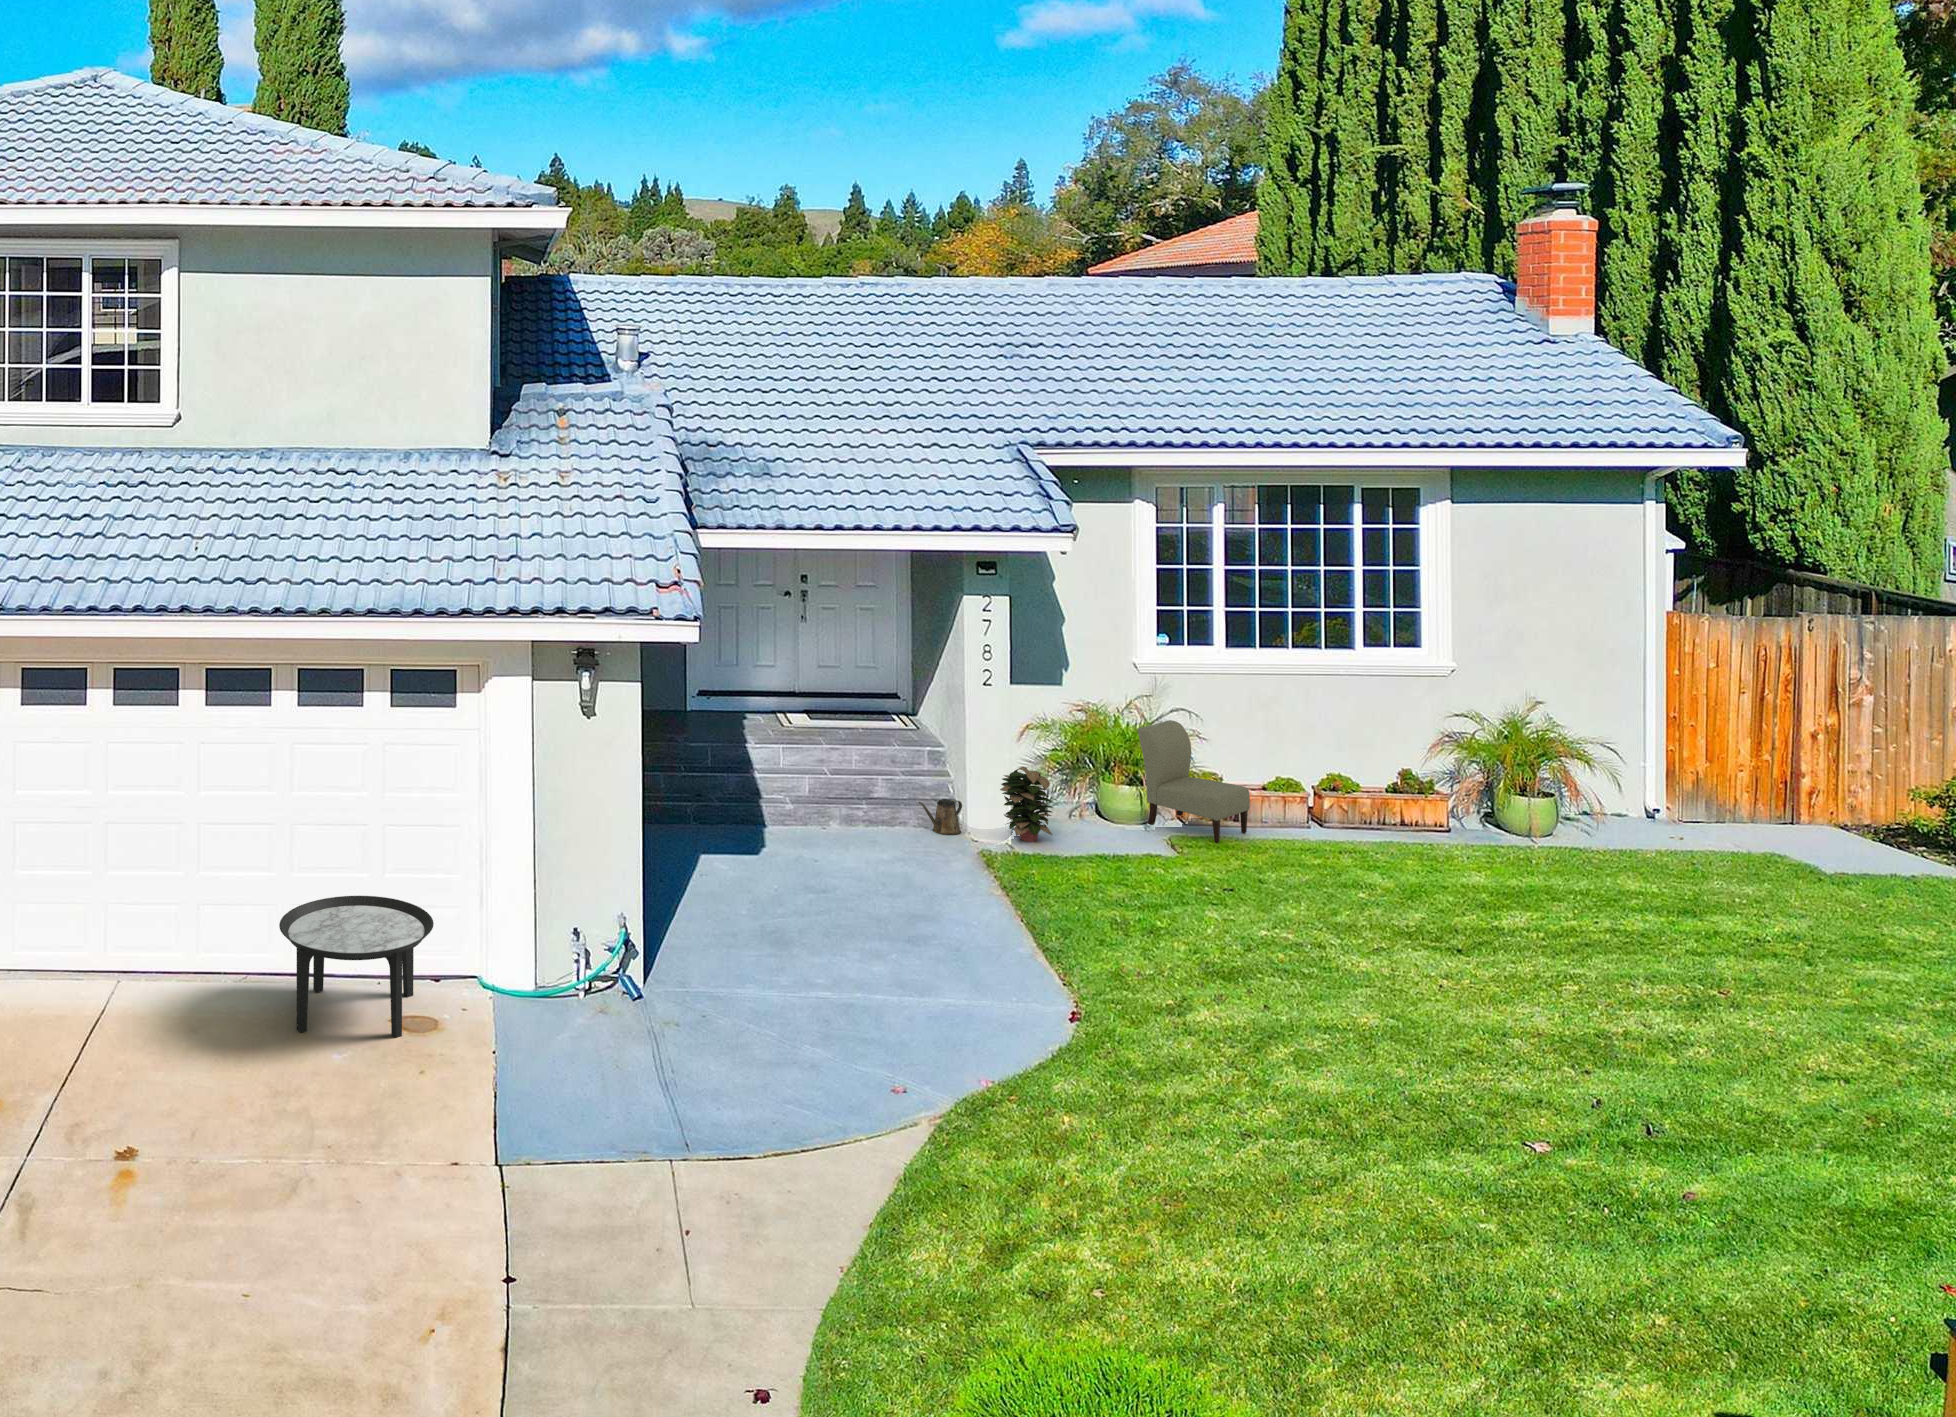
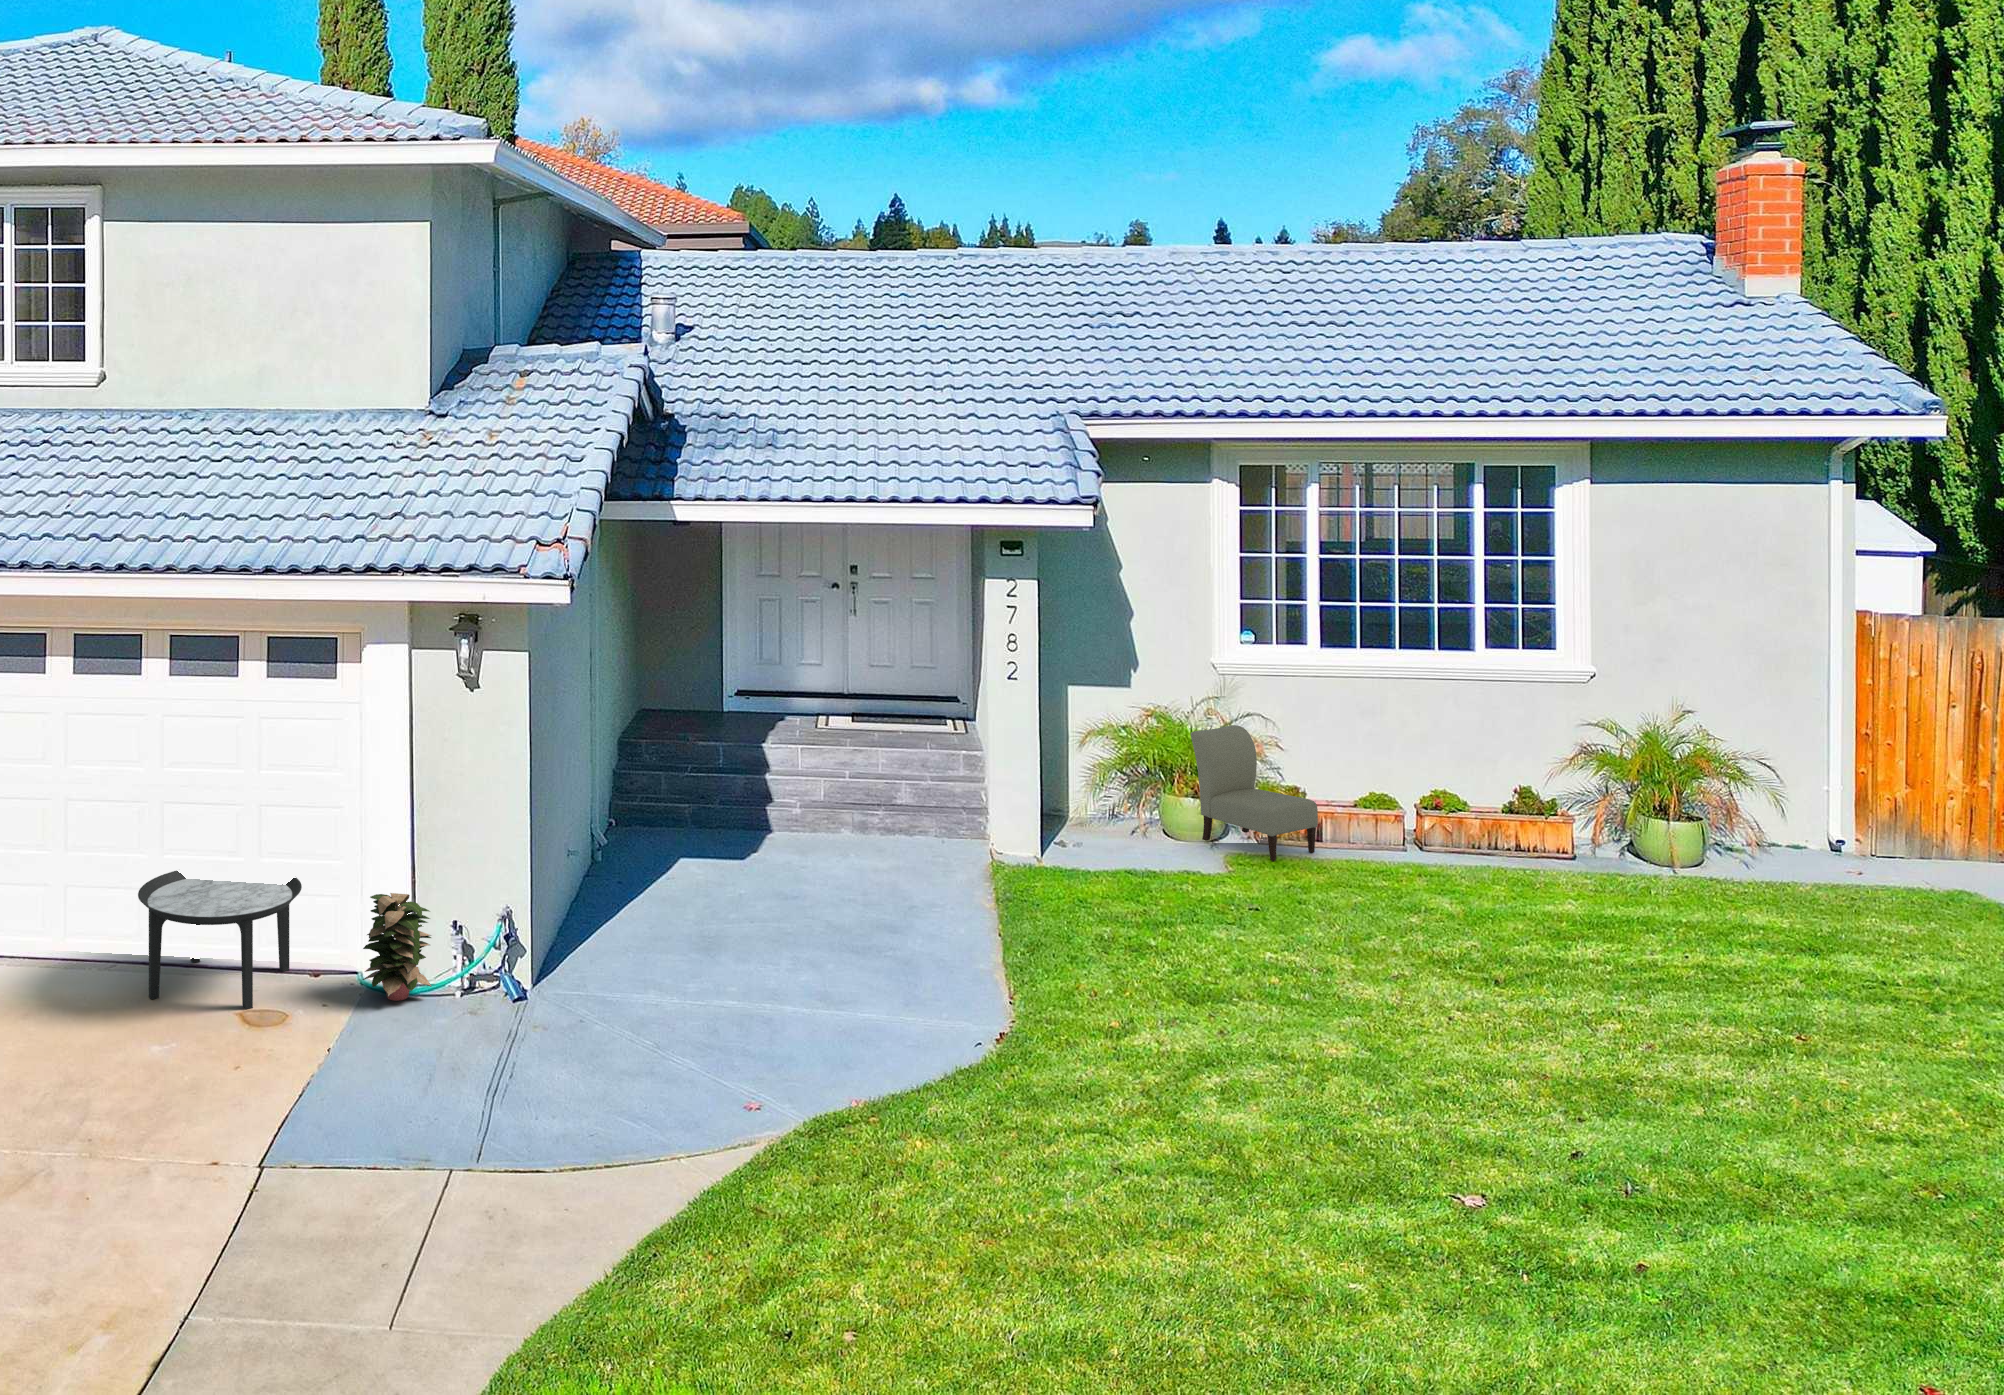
decorative plant: present [1000,767,1053,842] -> present [363,893,432,1001]
watering can: present [919,799,962,835] -> none [930,803,985,842]

